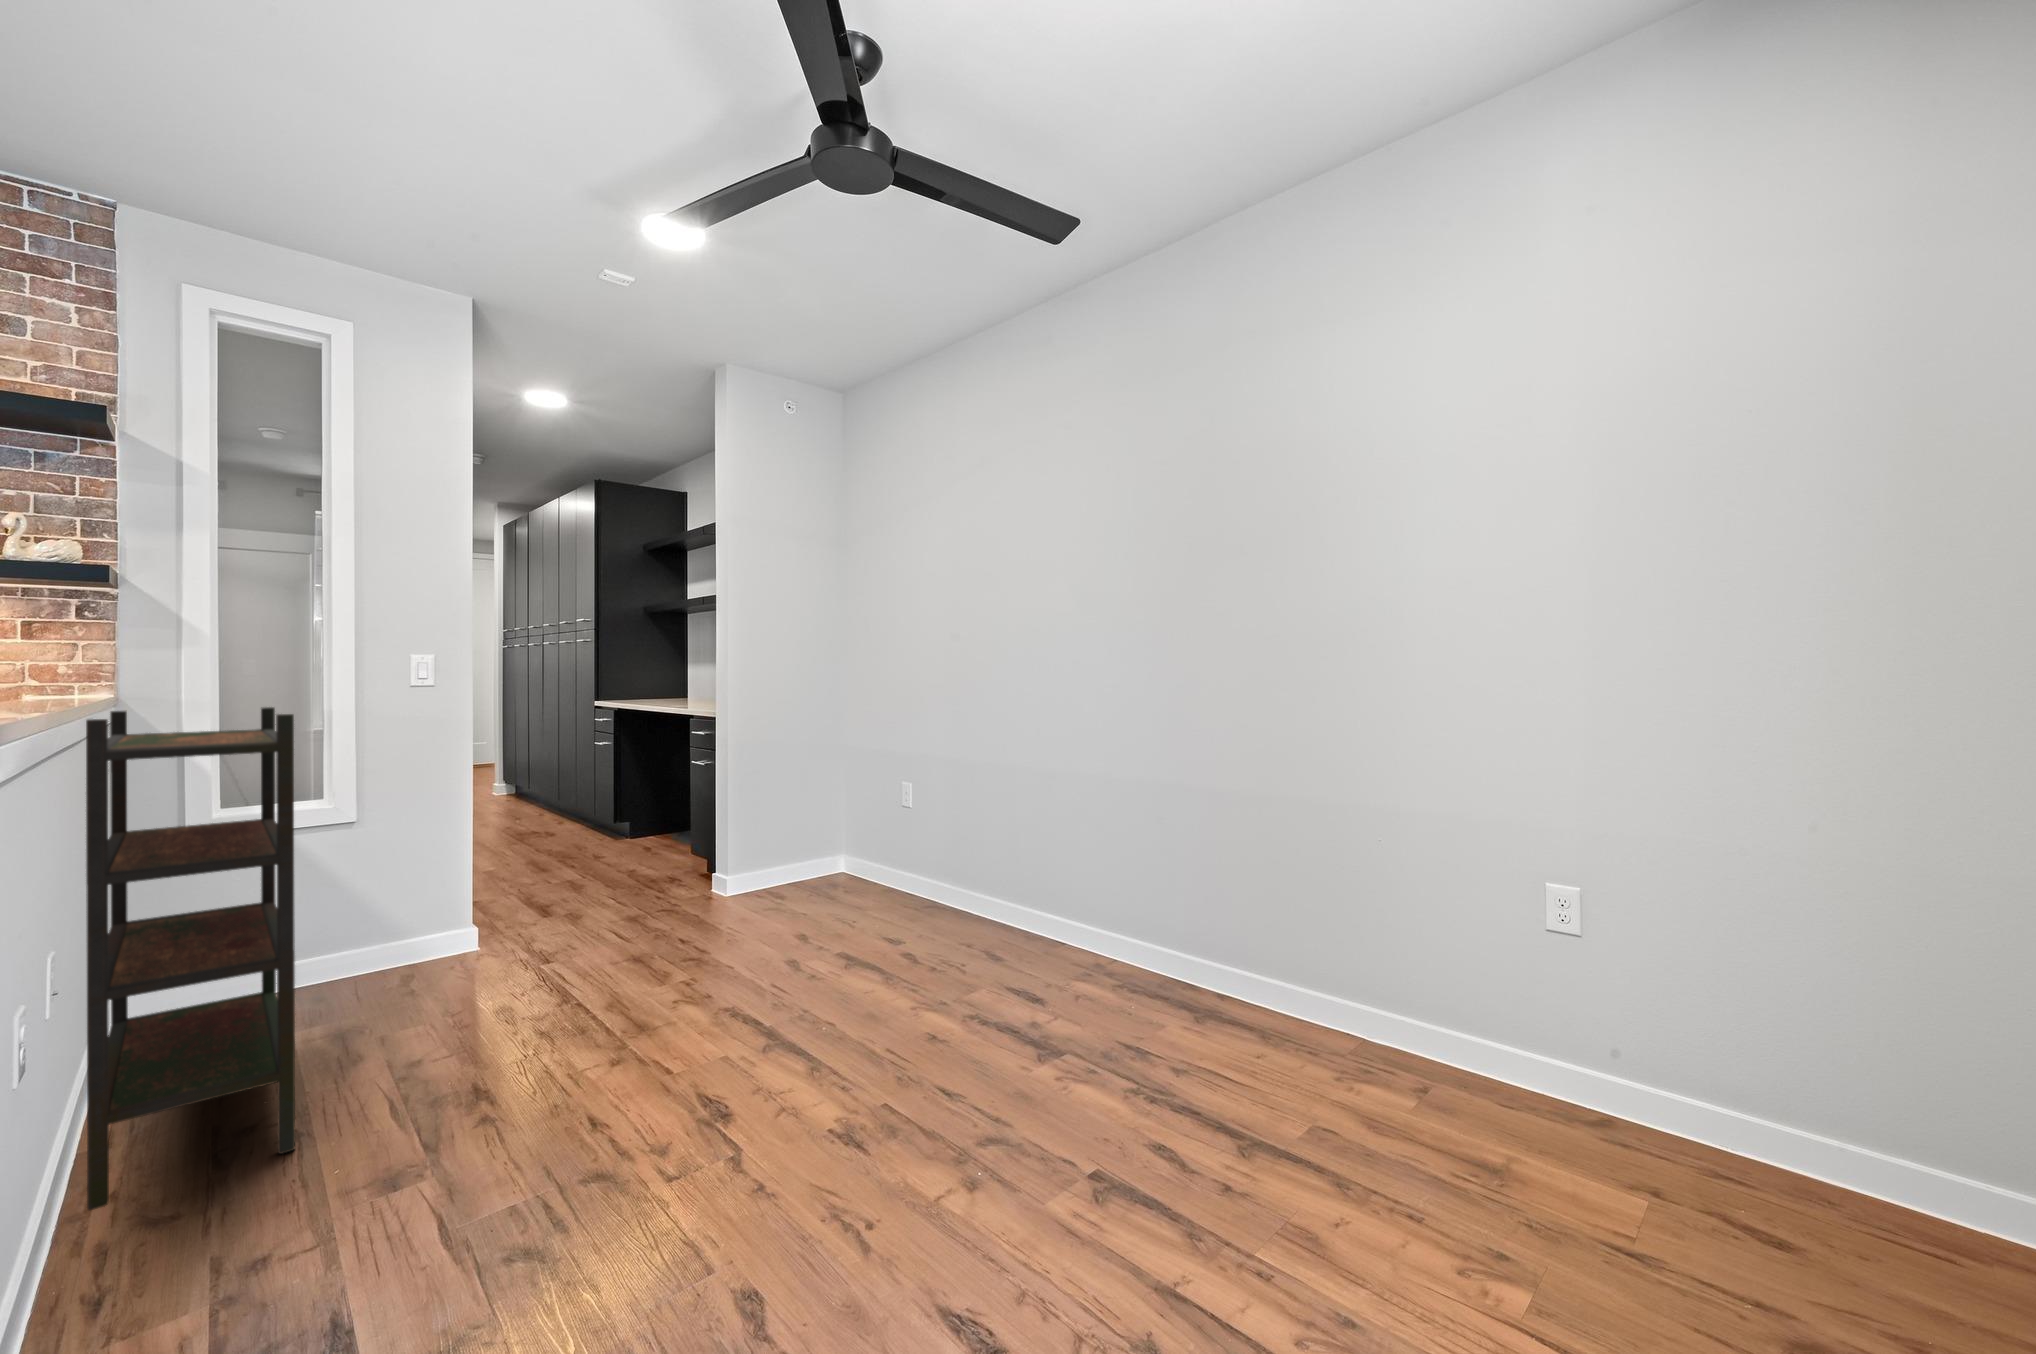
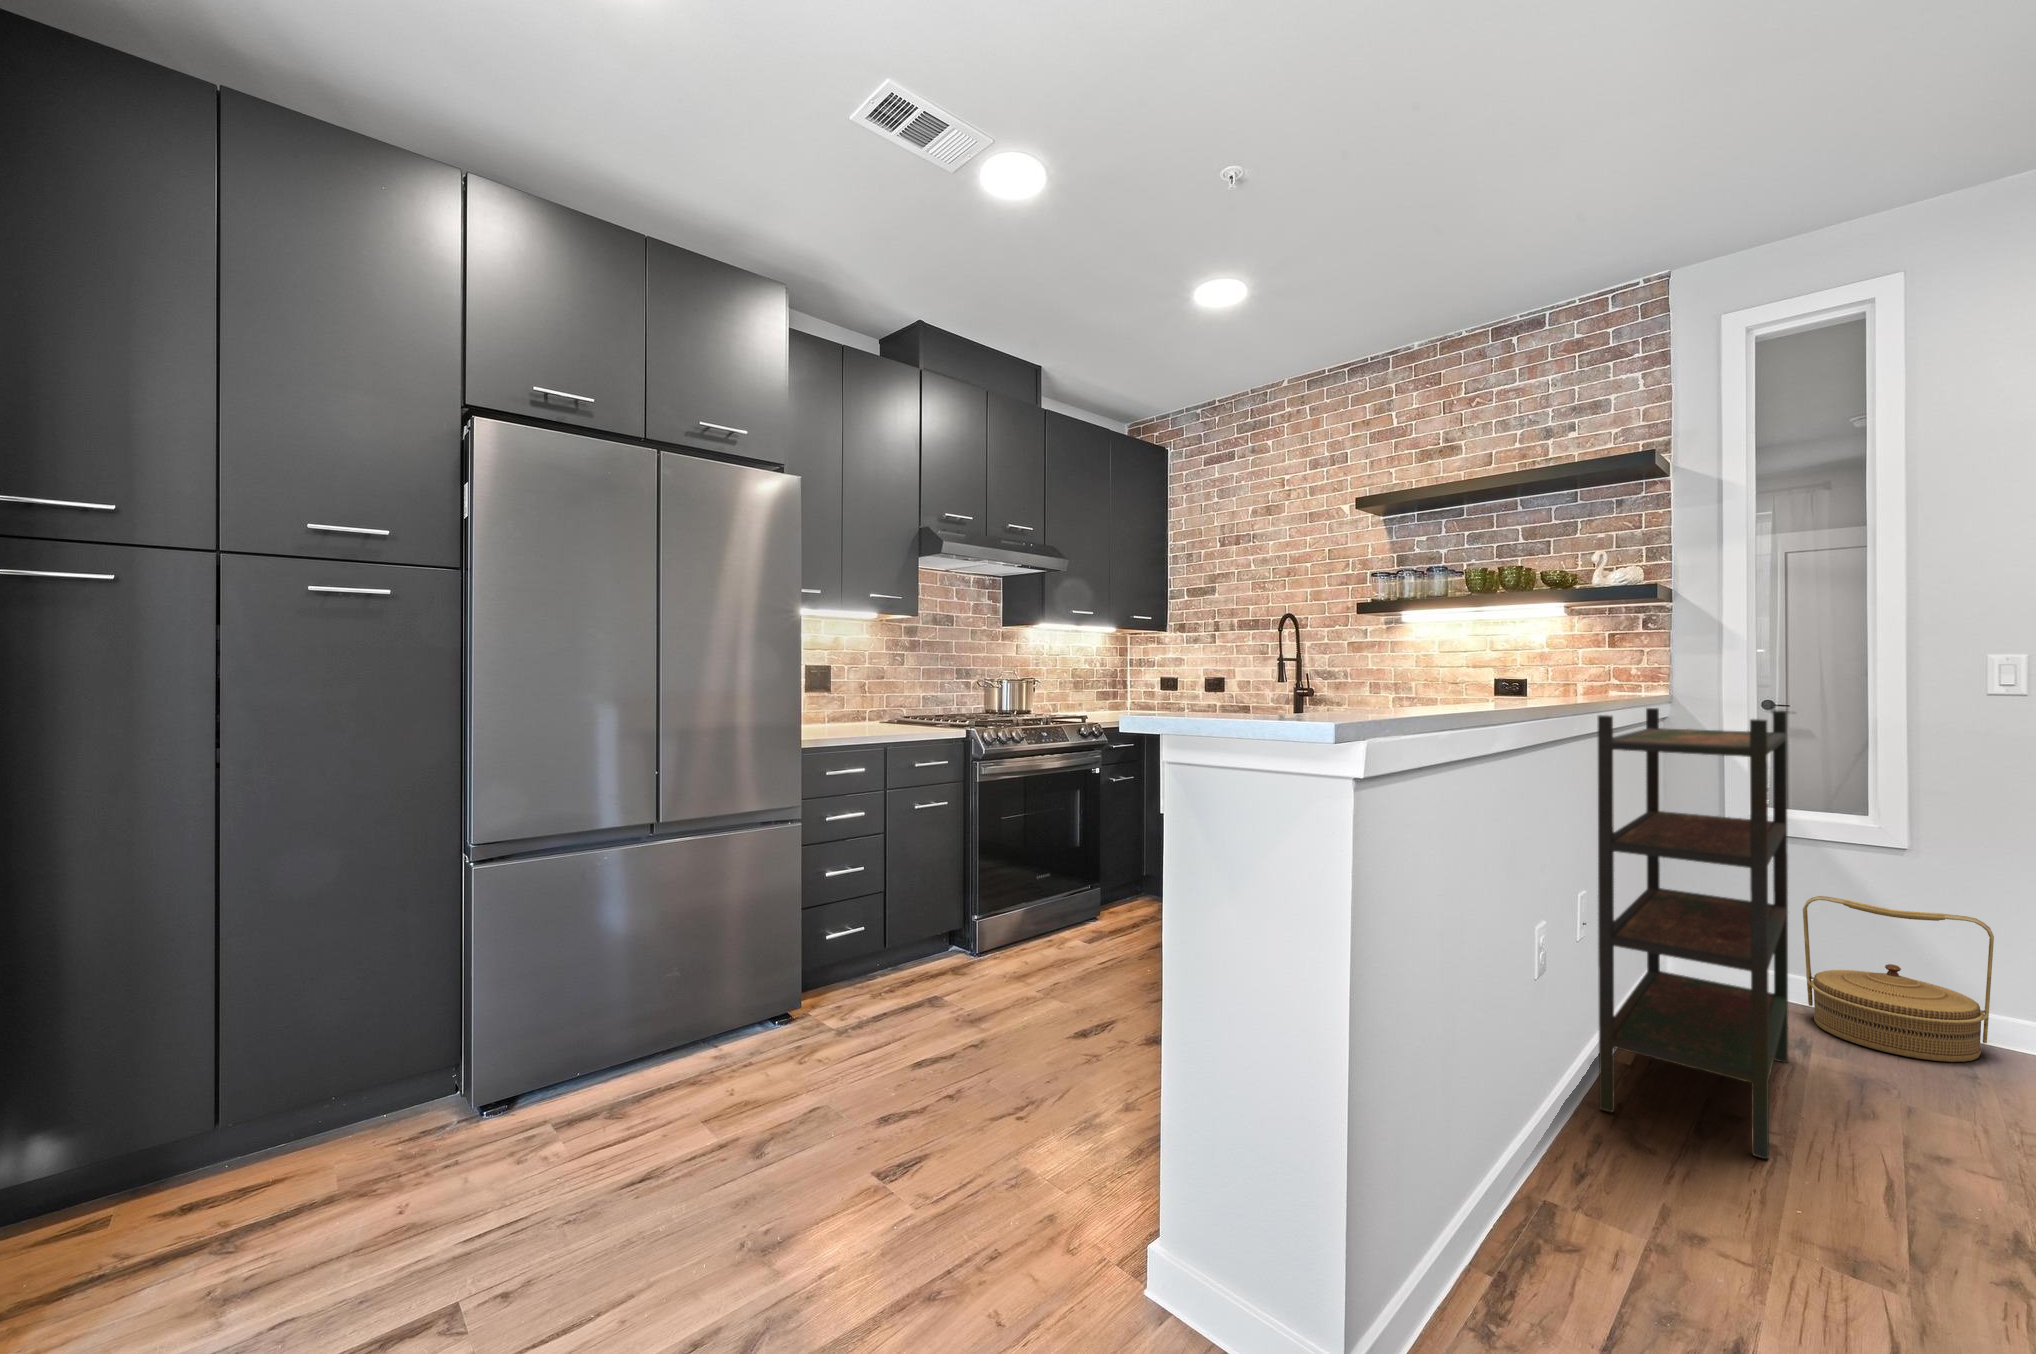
woven basket: none [273,871,422,1013] -> present [1803,896,1994,1062]

